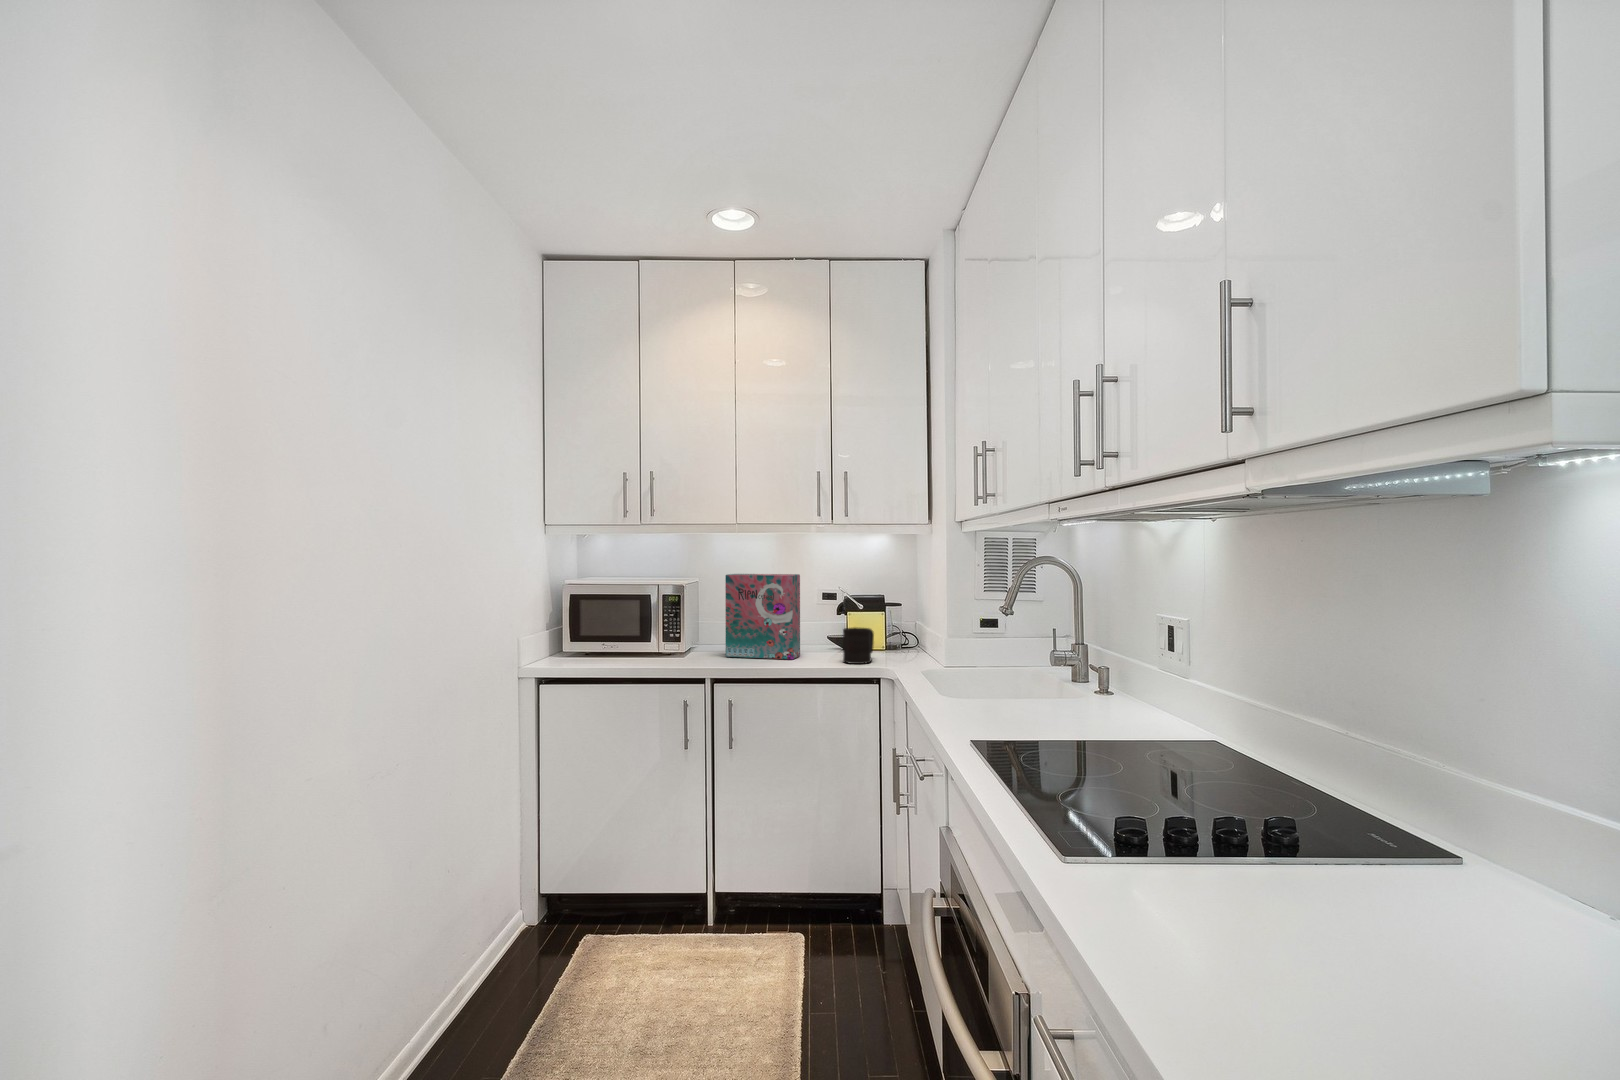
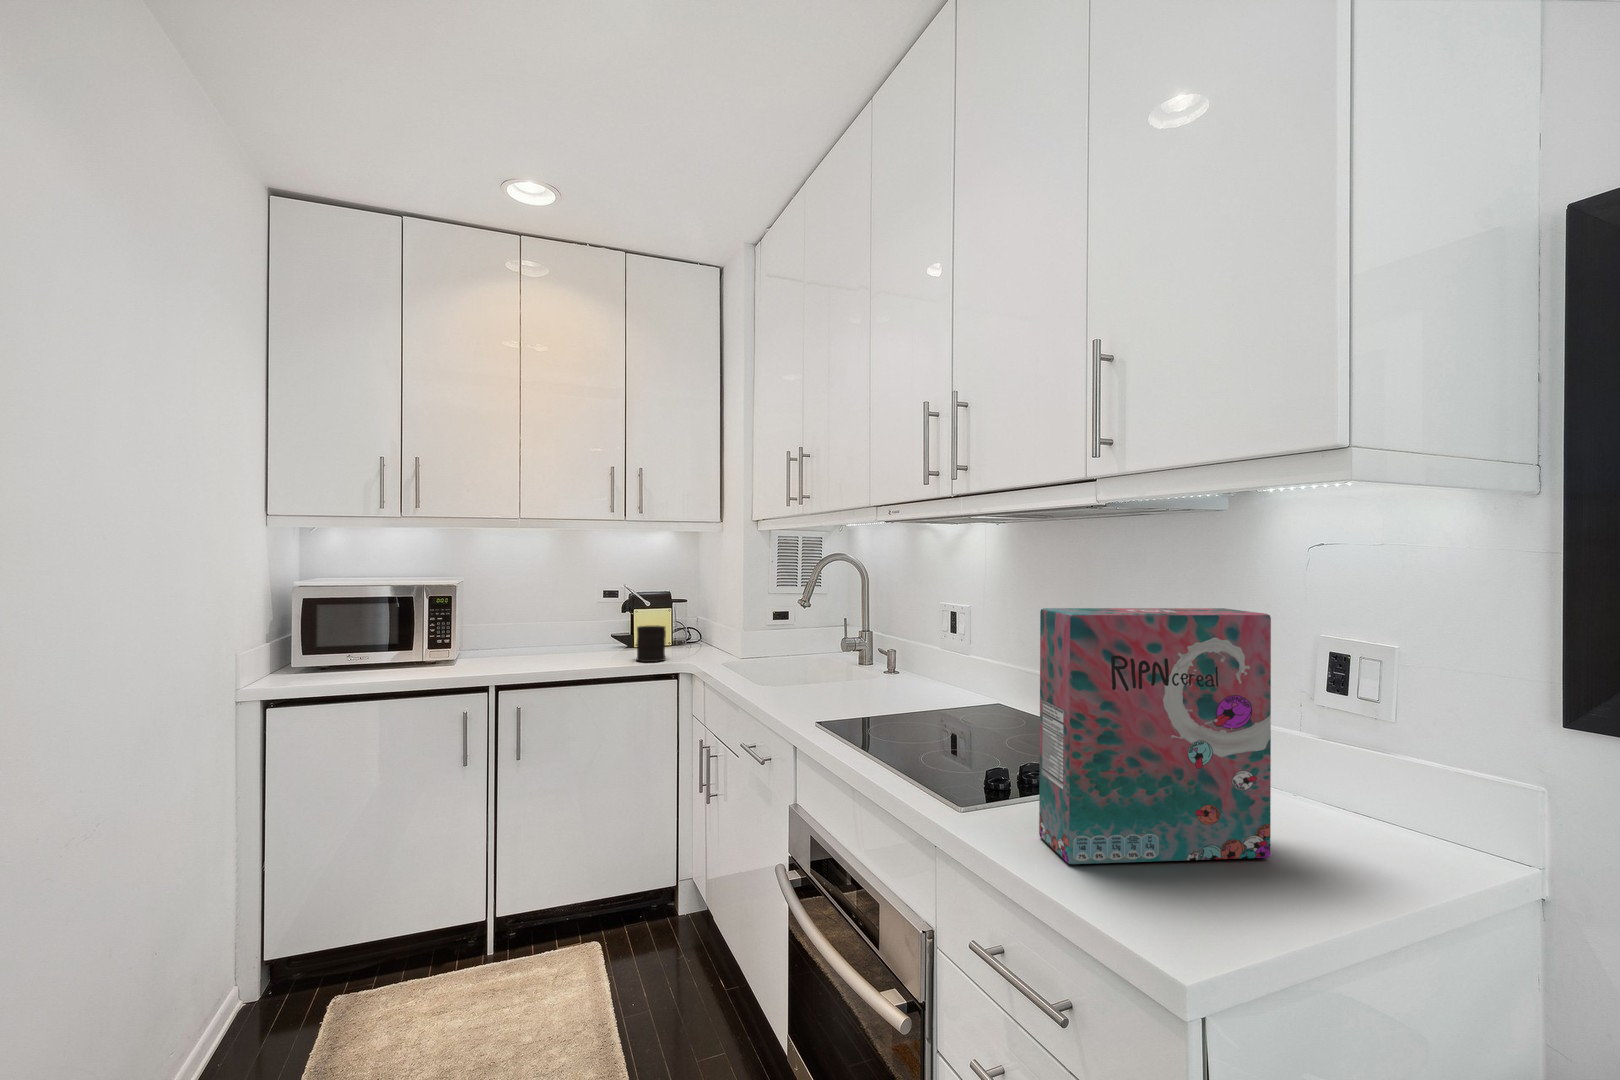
cereal box: present [725,574,800,660] -> present [1039,608,1271,864]

